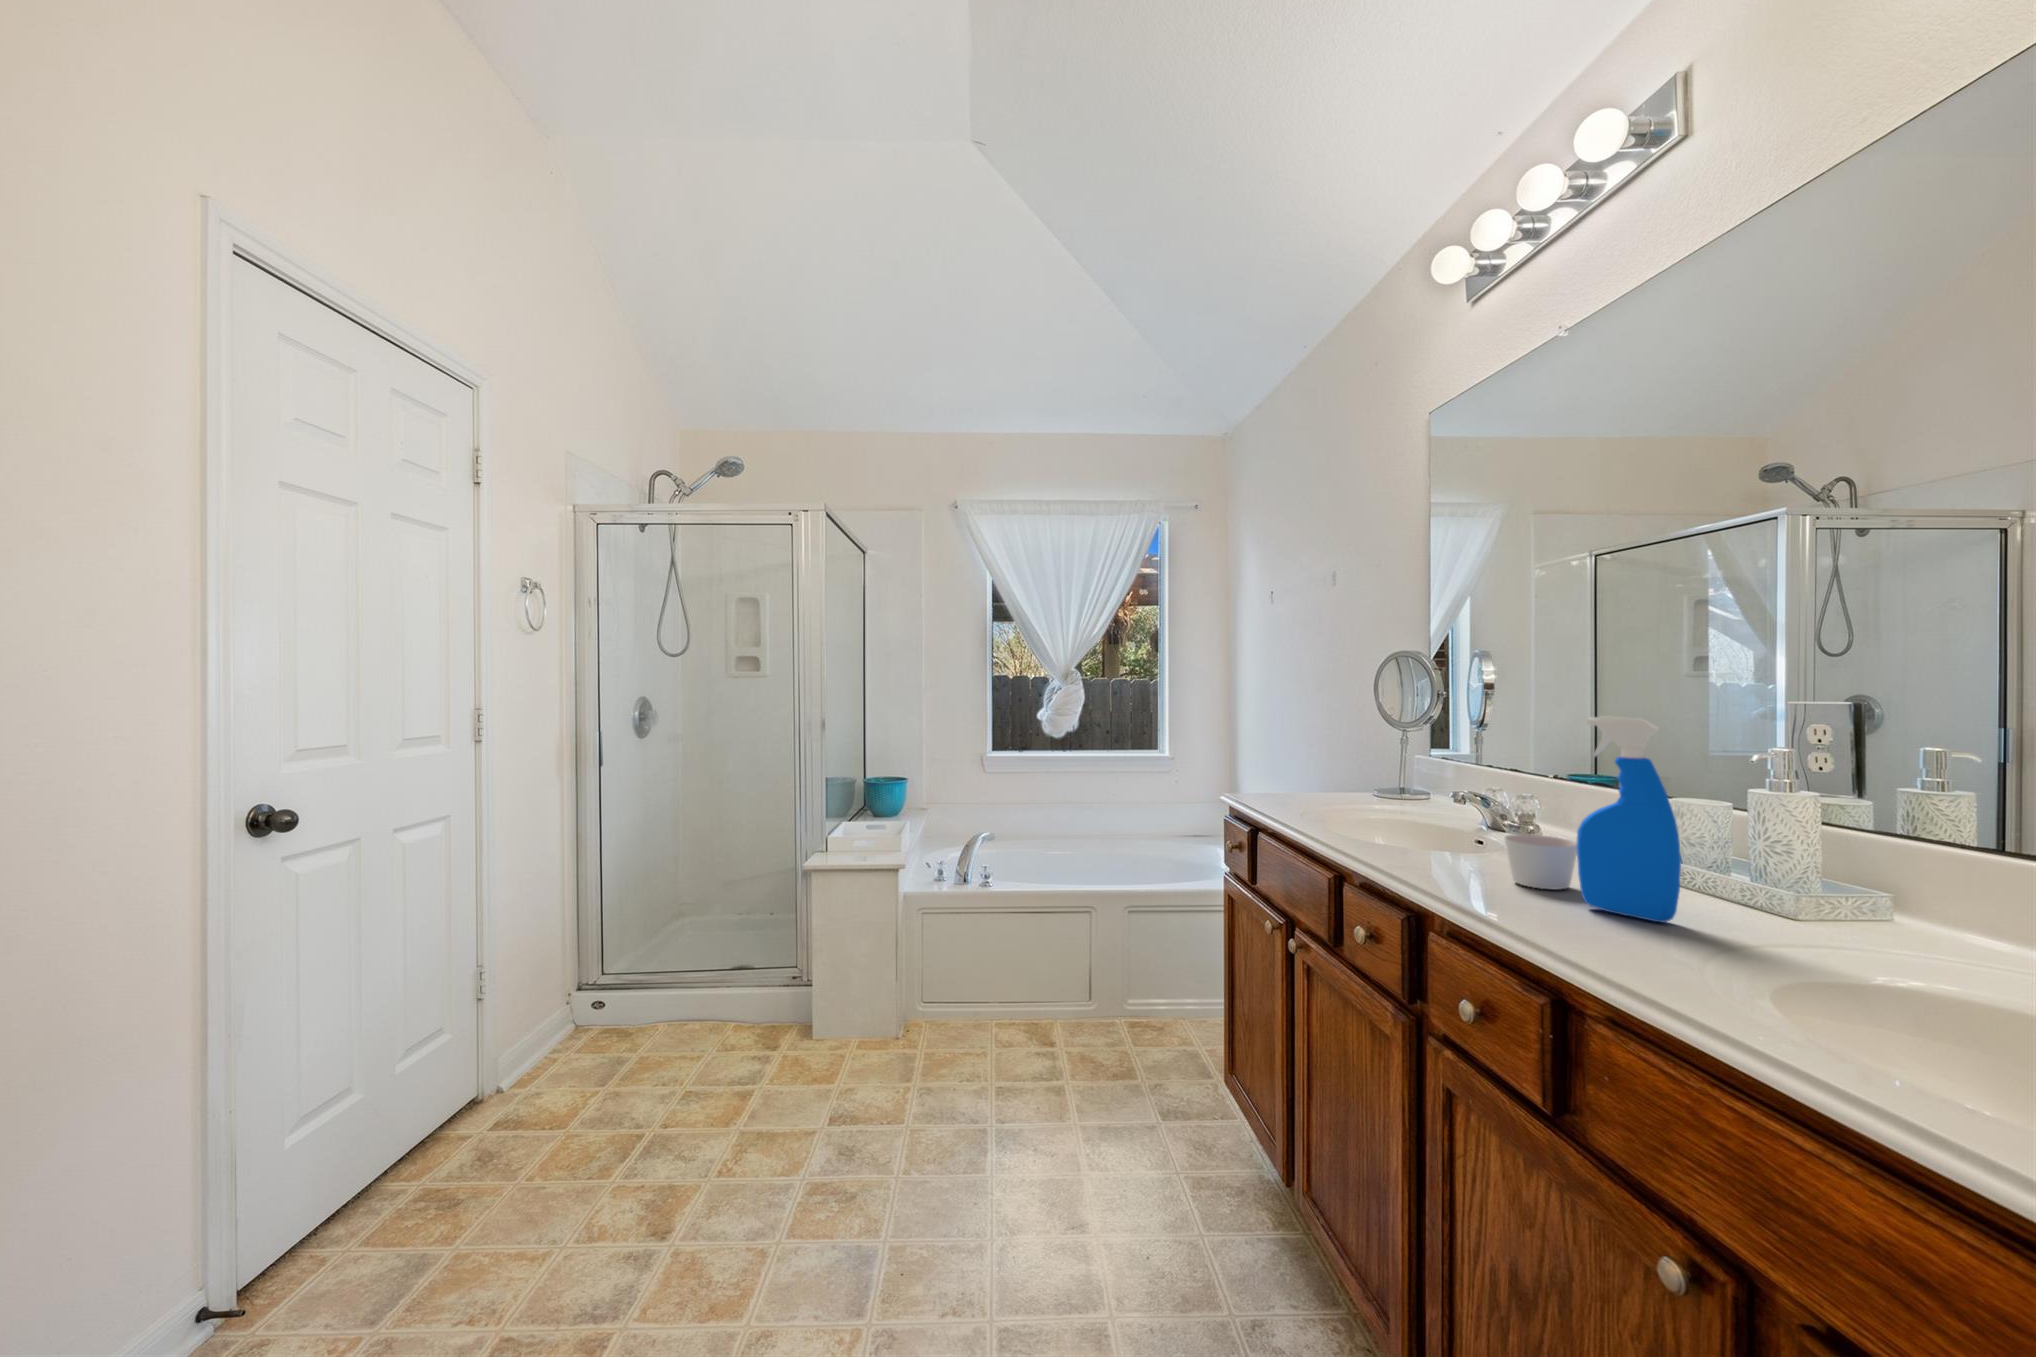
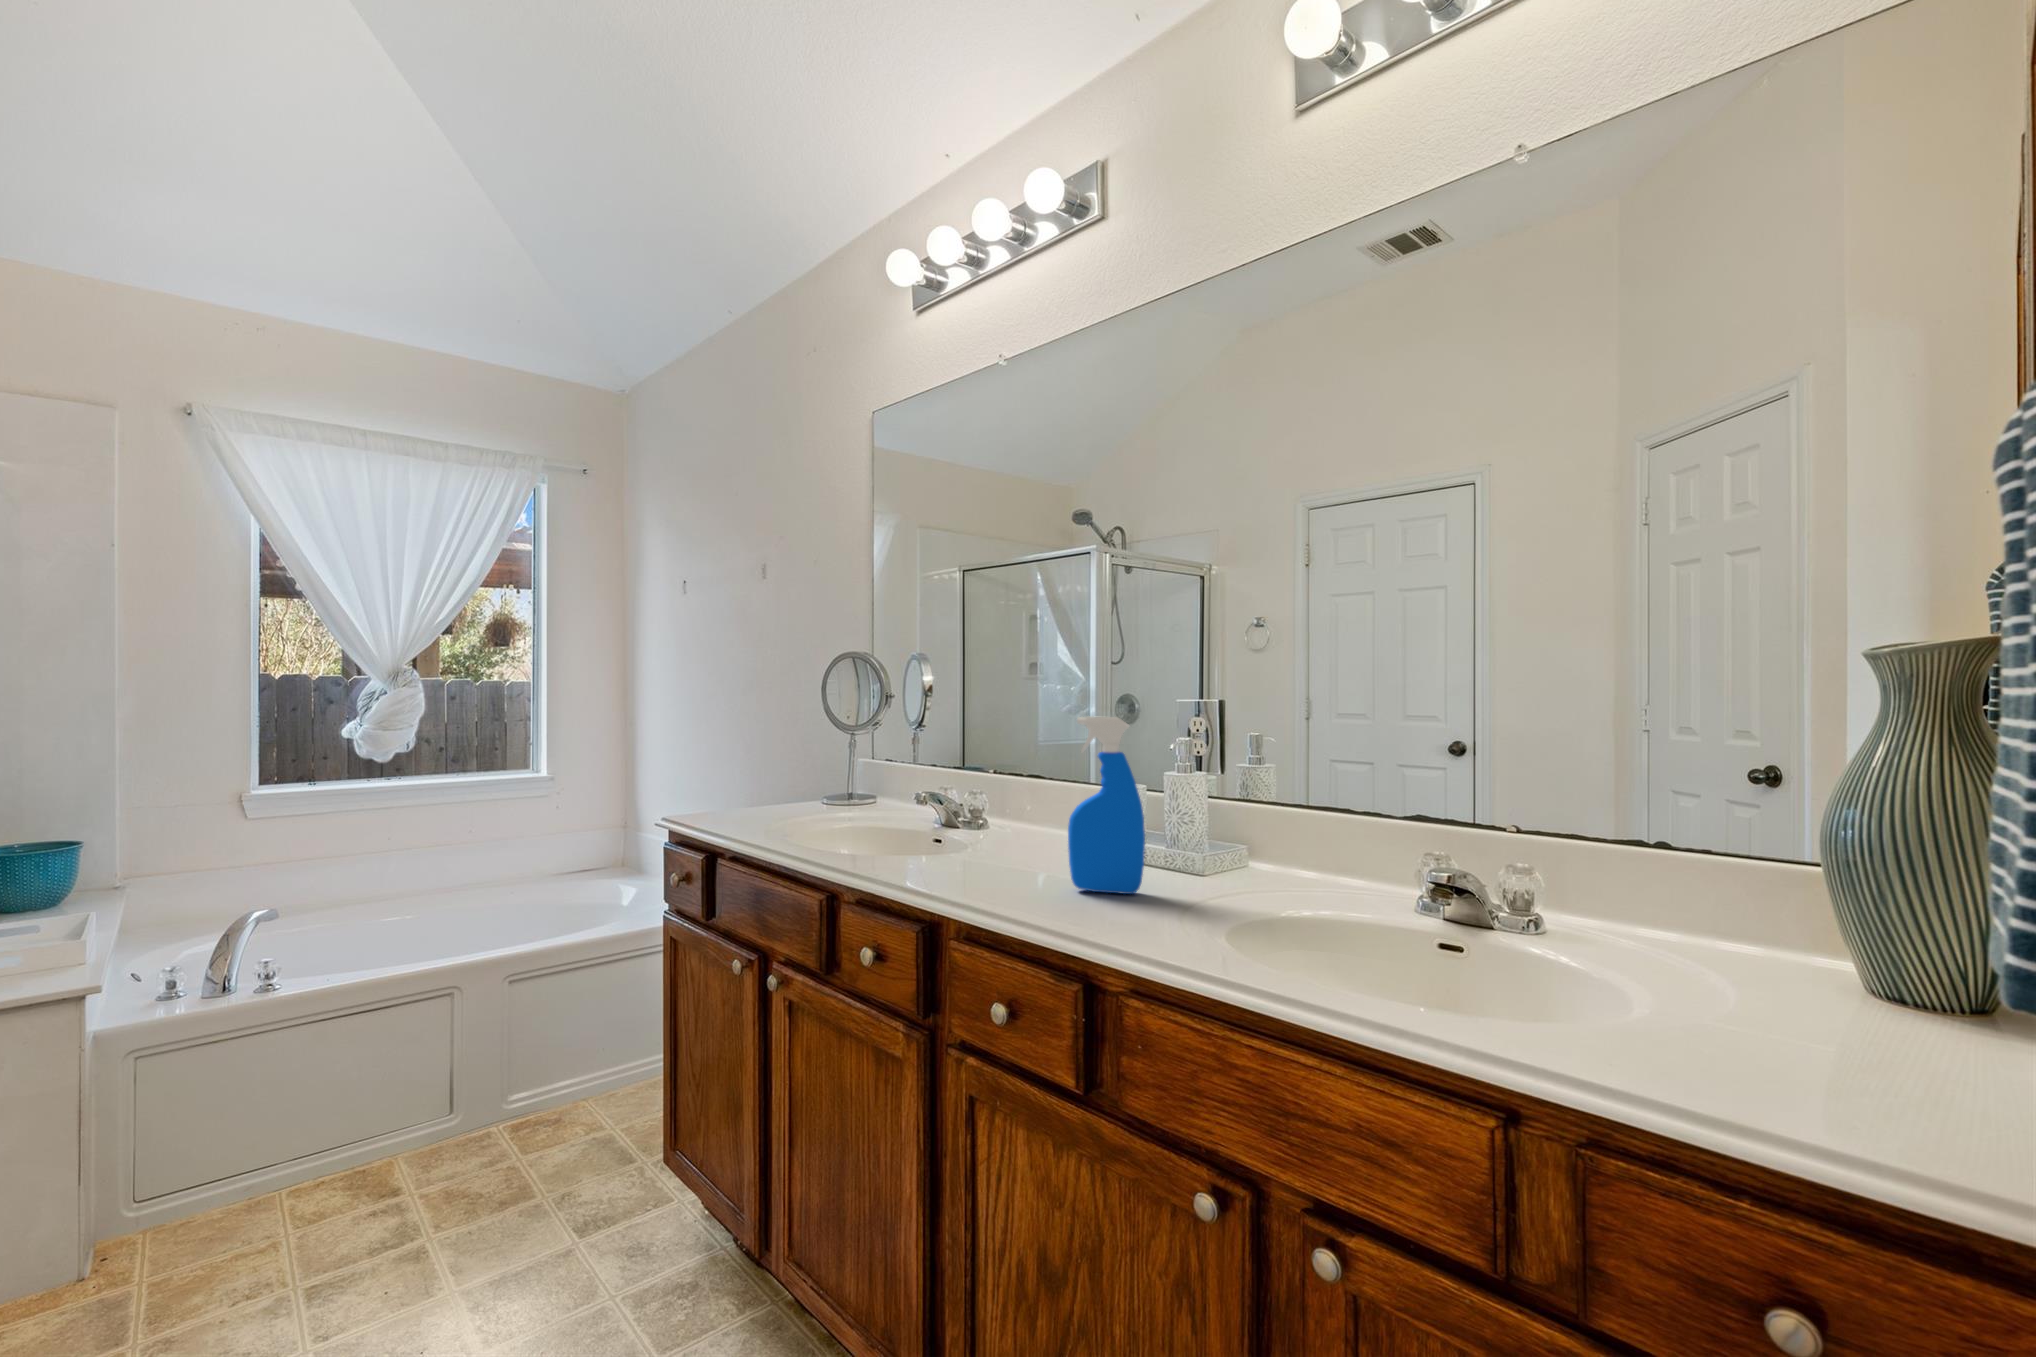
candle: present [1504,834,1577,890] -> none [998,828,1057,879]

